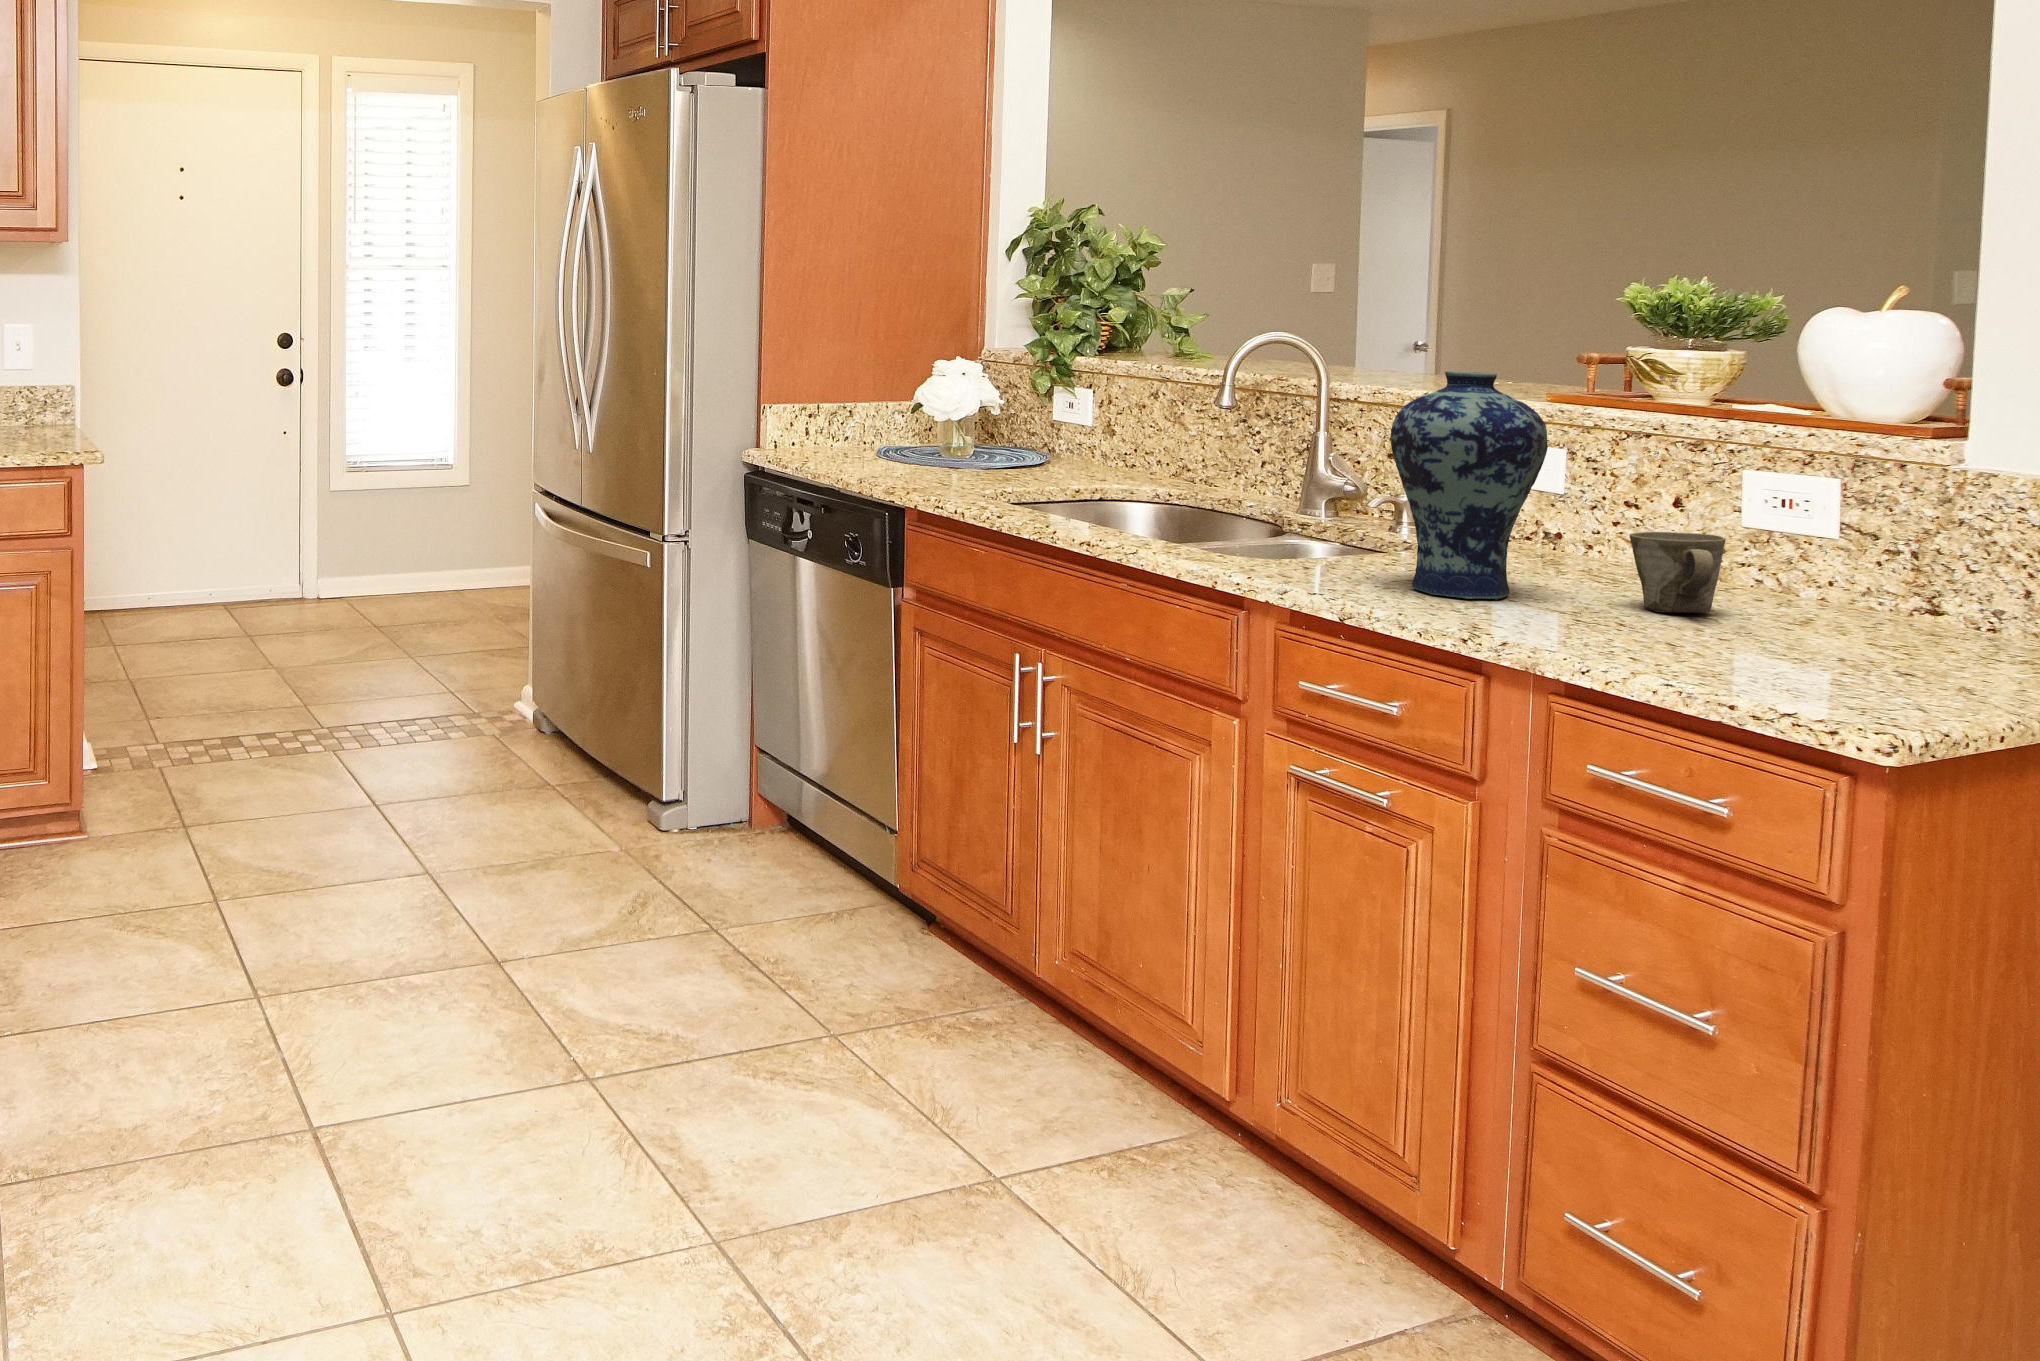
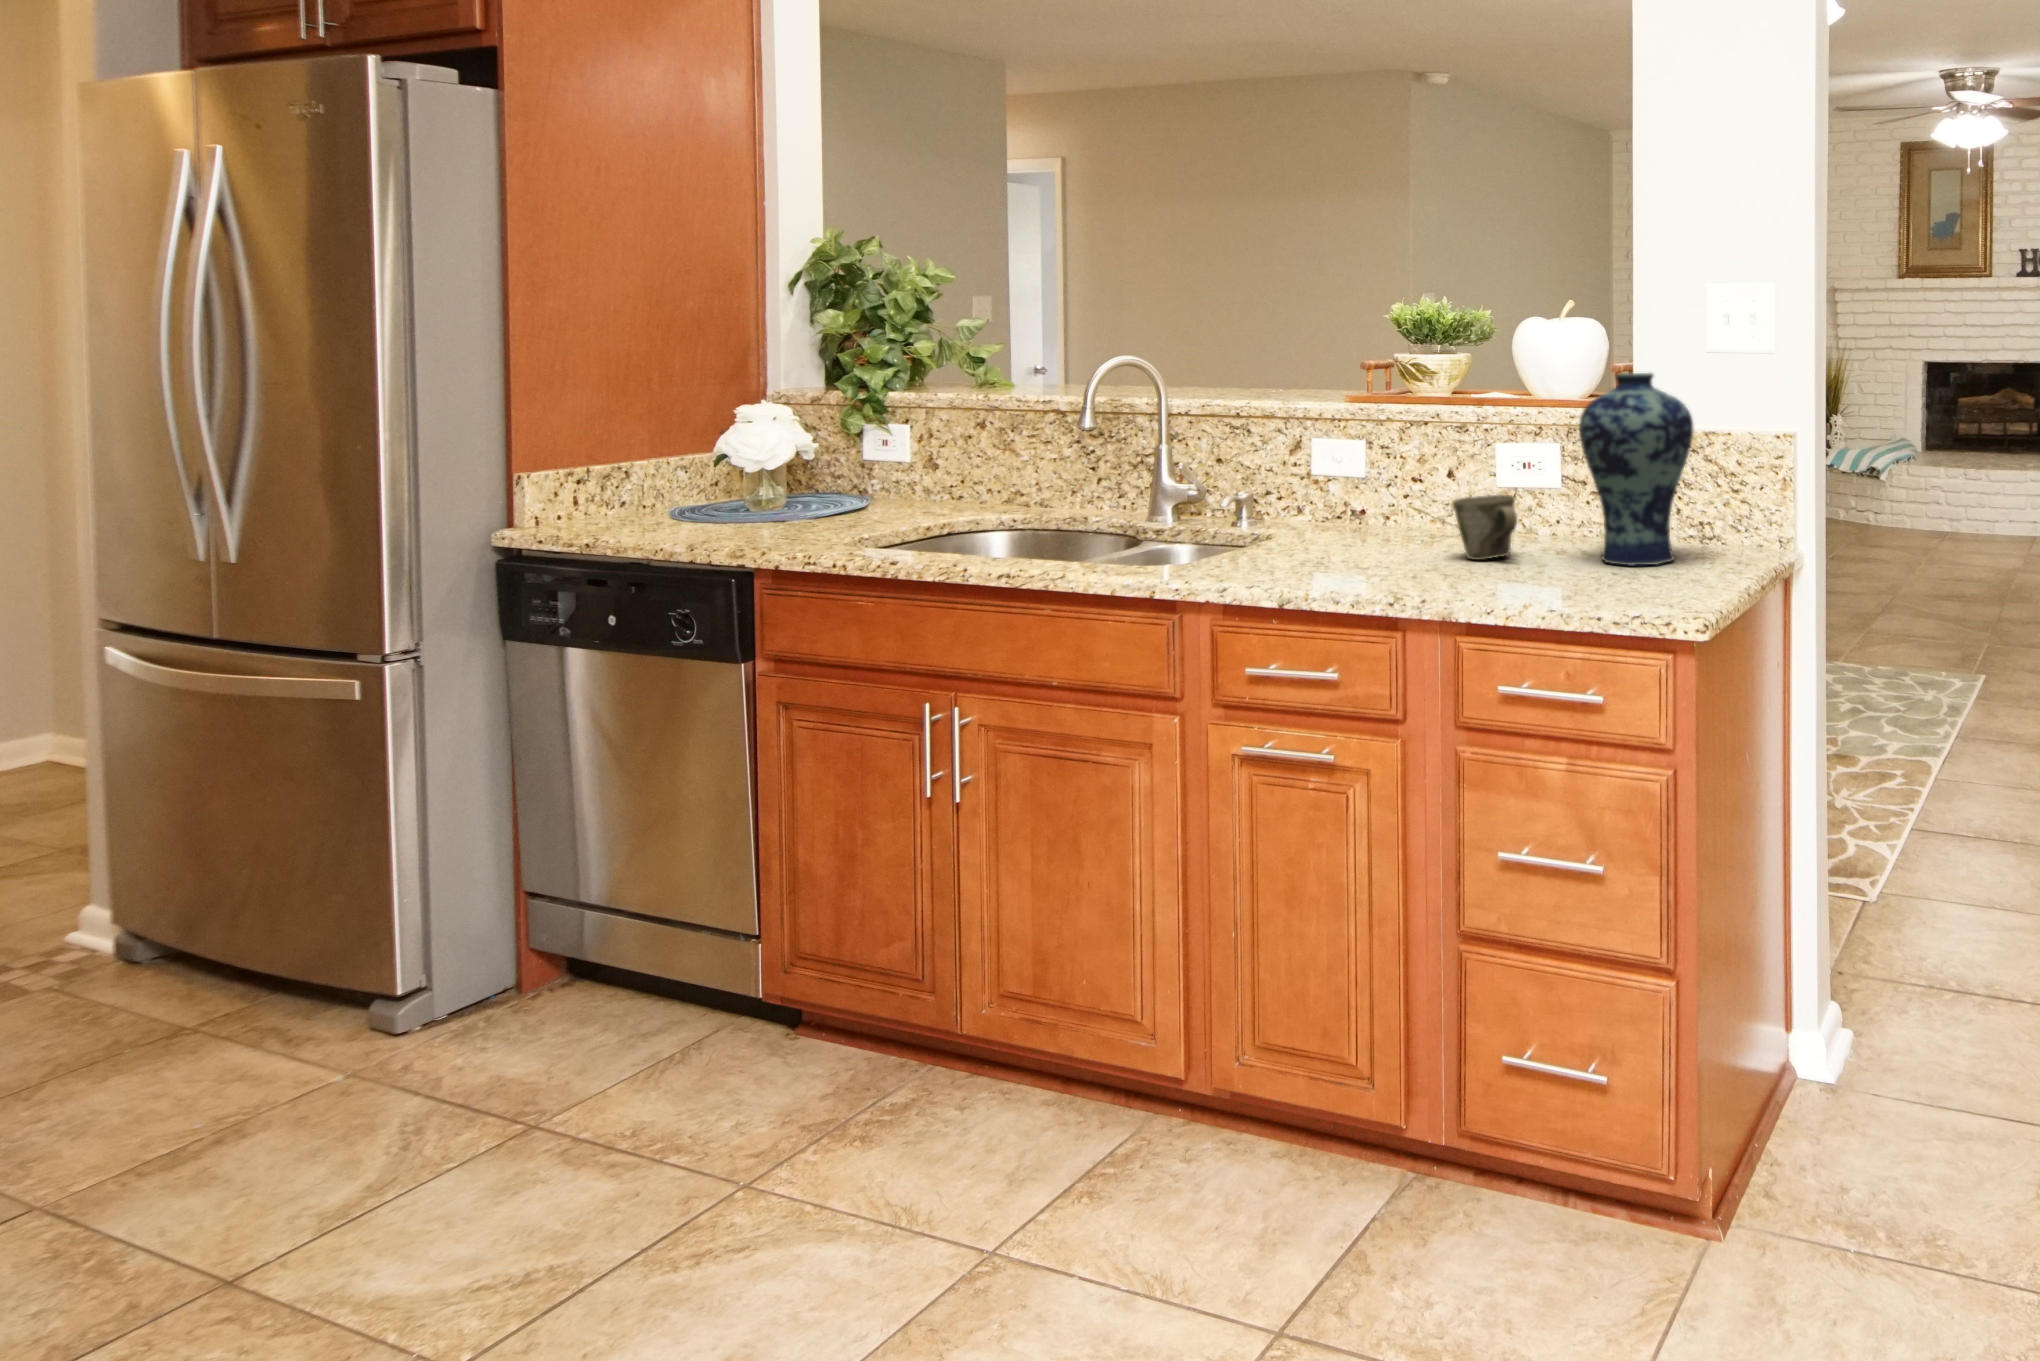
vase: present [1390,371,1548,599] -> present [1579,373,1693,565]

